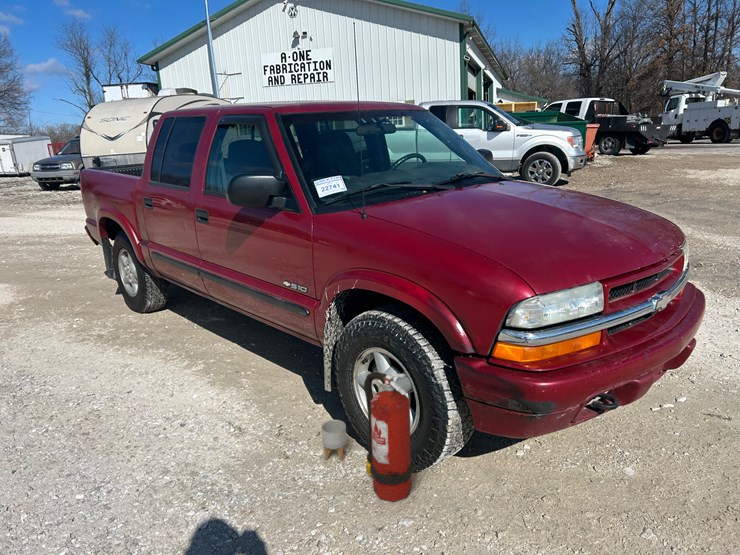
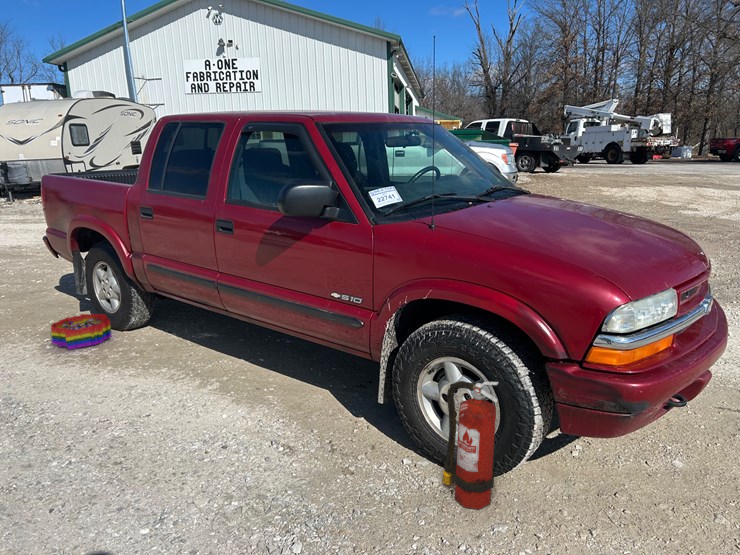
storage bin: none [77,297,132,329] -> present [51,314,112,350]
planter: present [321,420,347,461] -> none [388,432,412,473]

